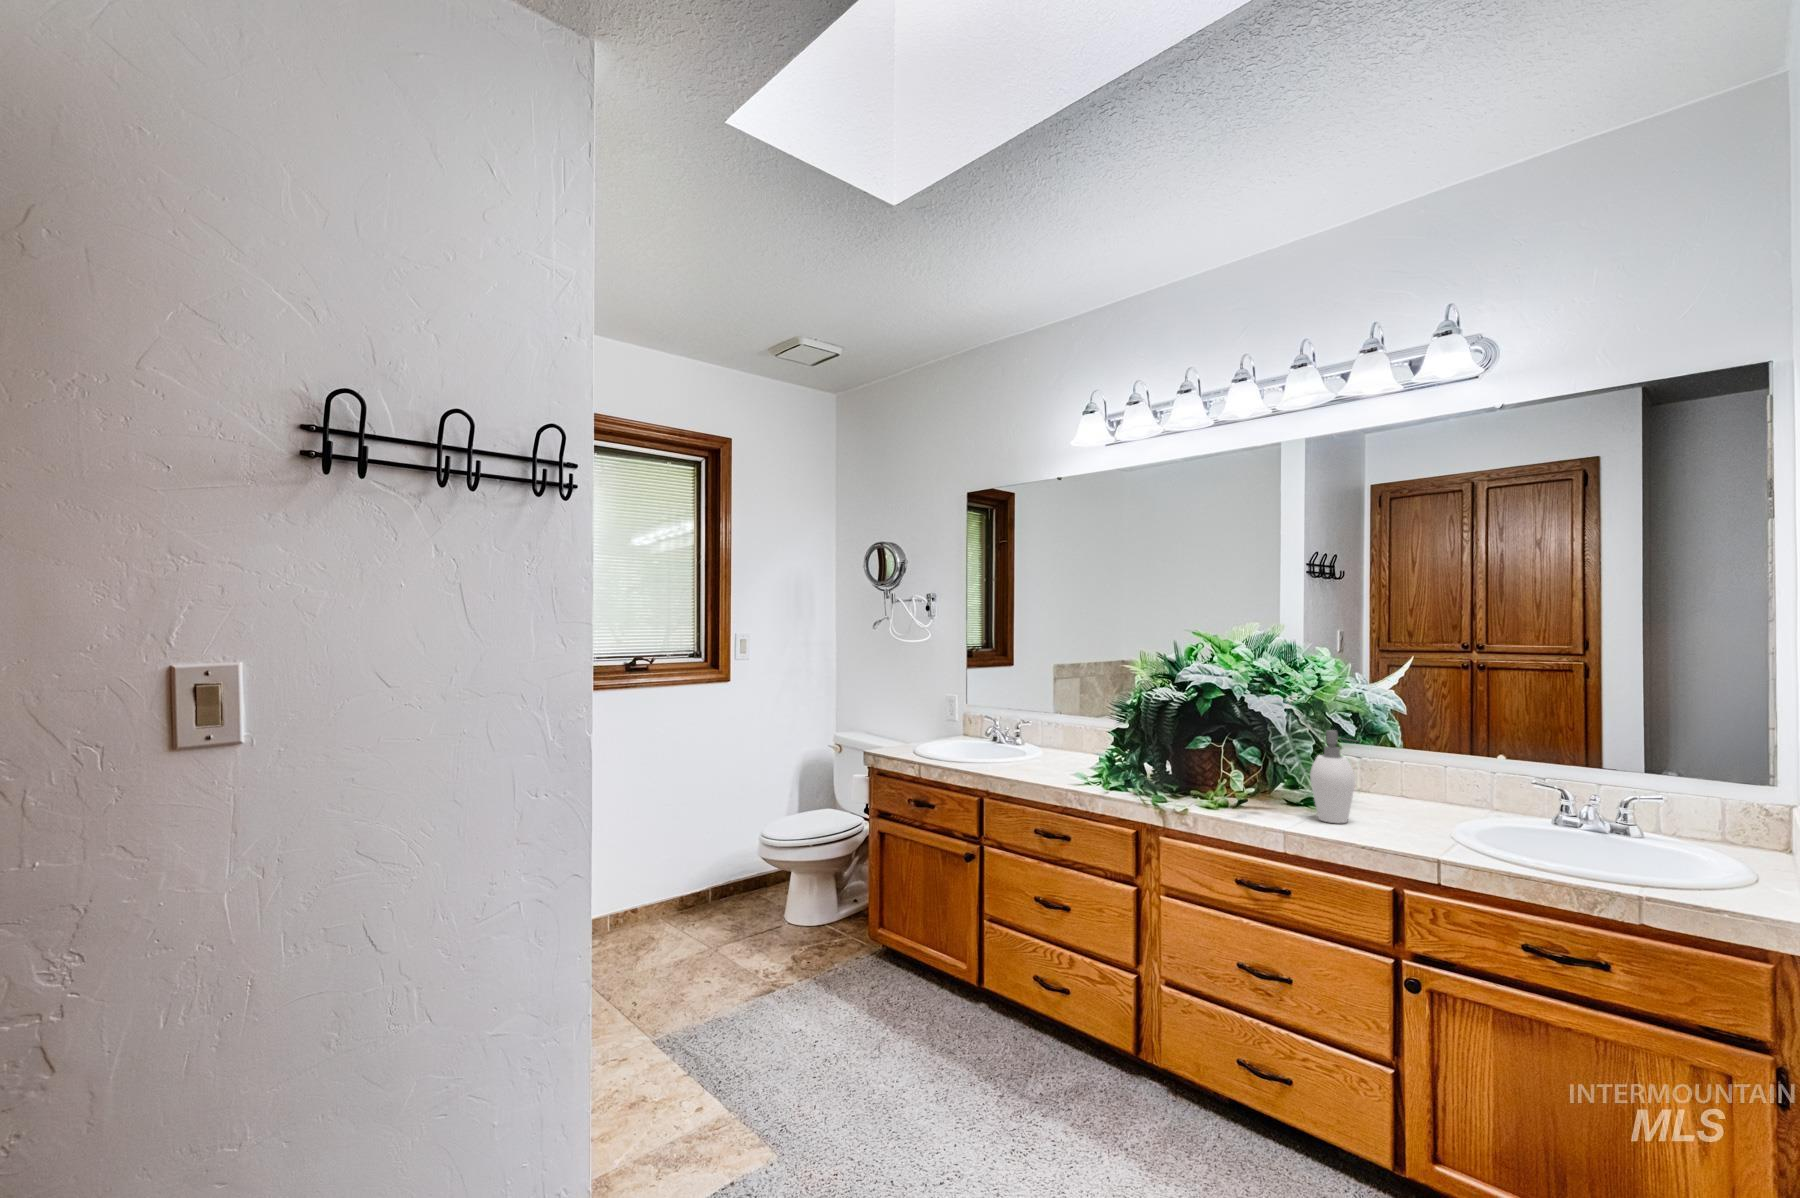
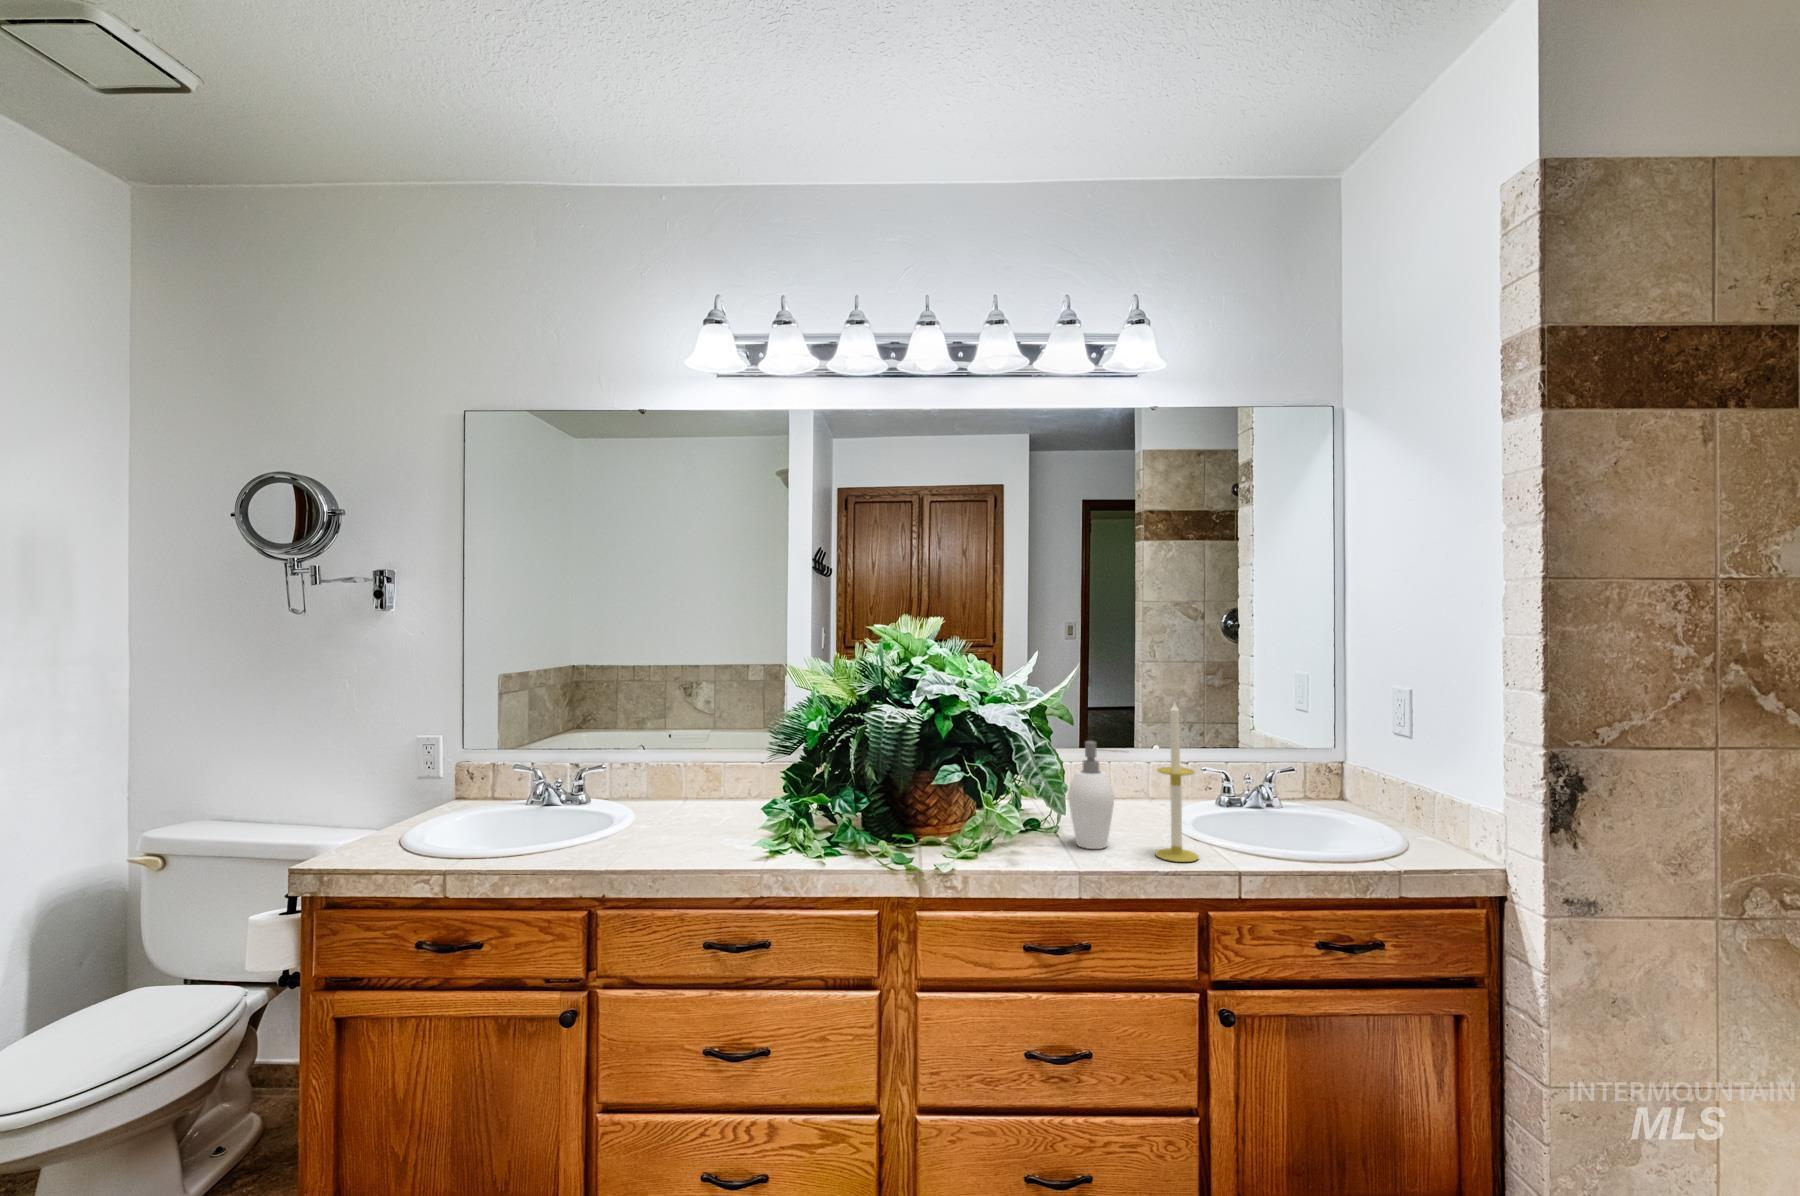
candle: none [1373,697,1417,844] -> present [1155,702,1199,862]

